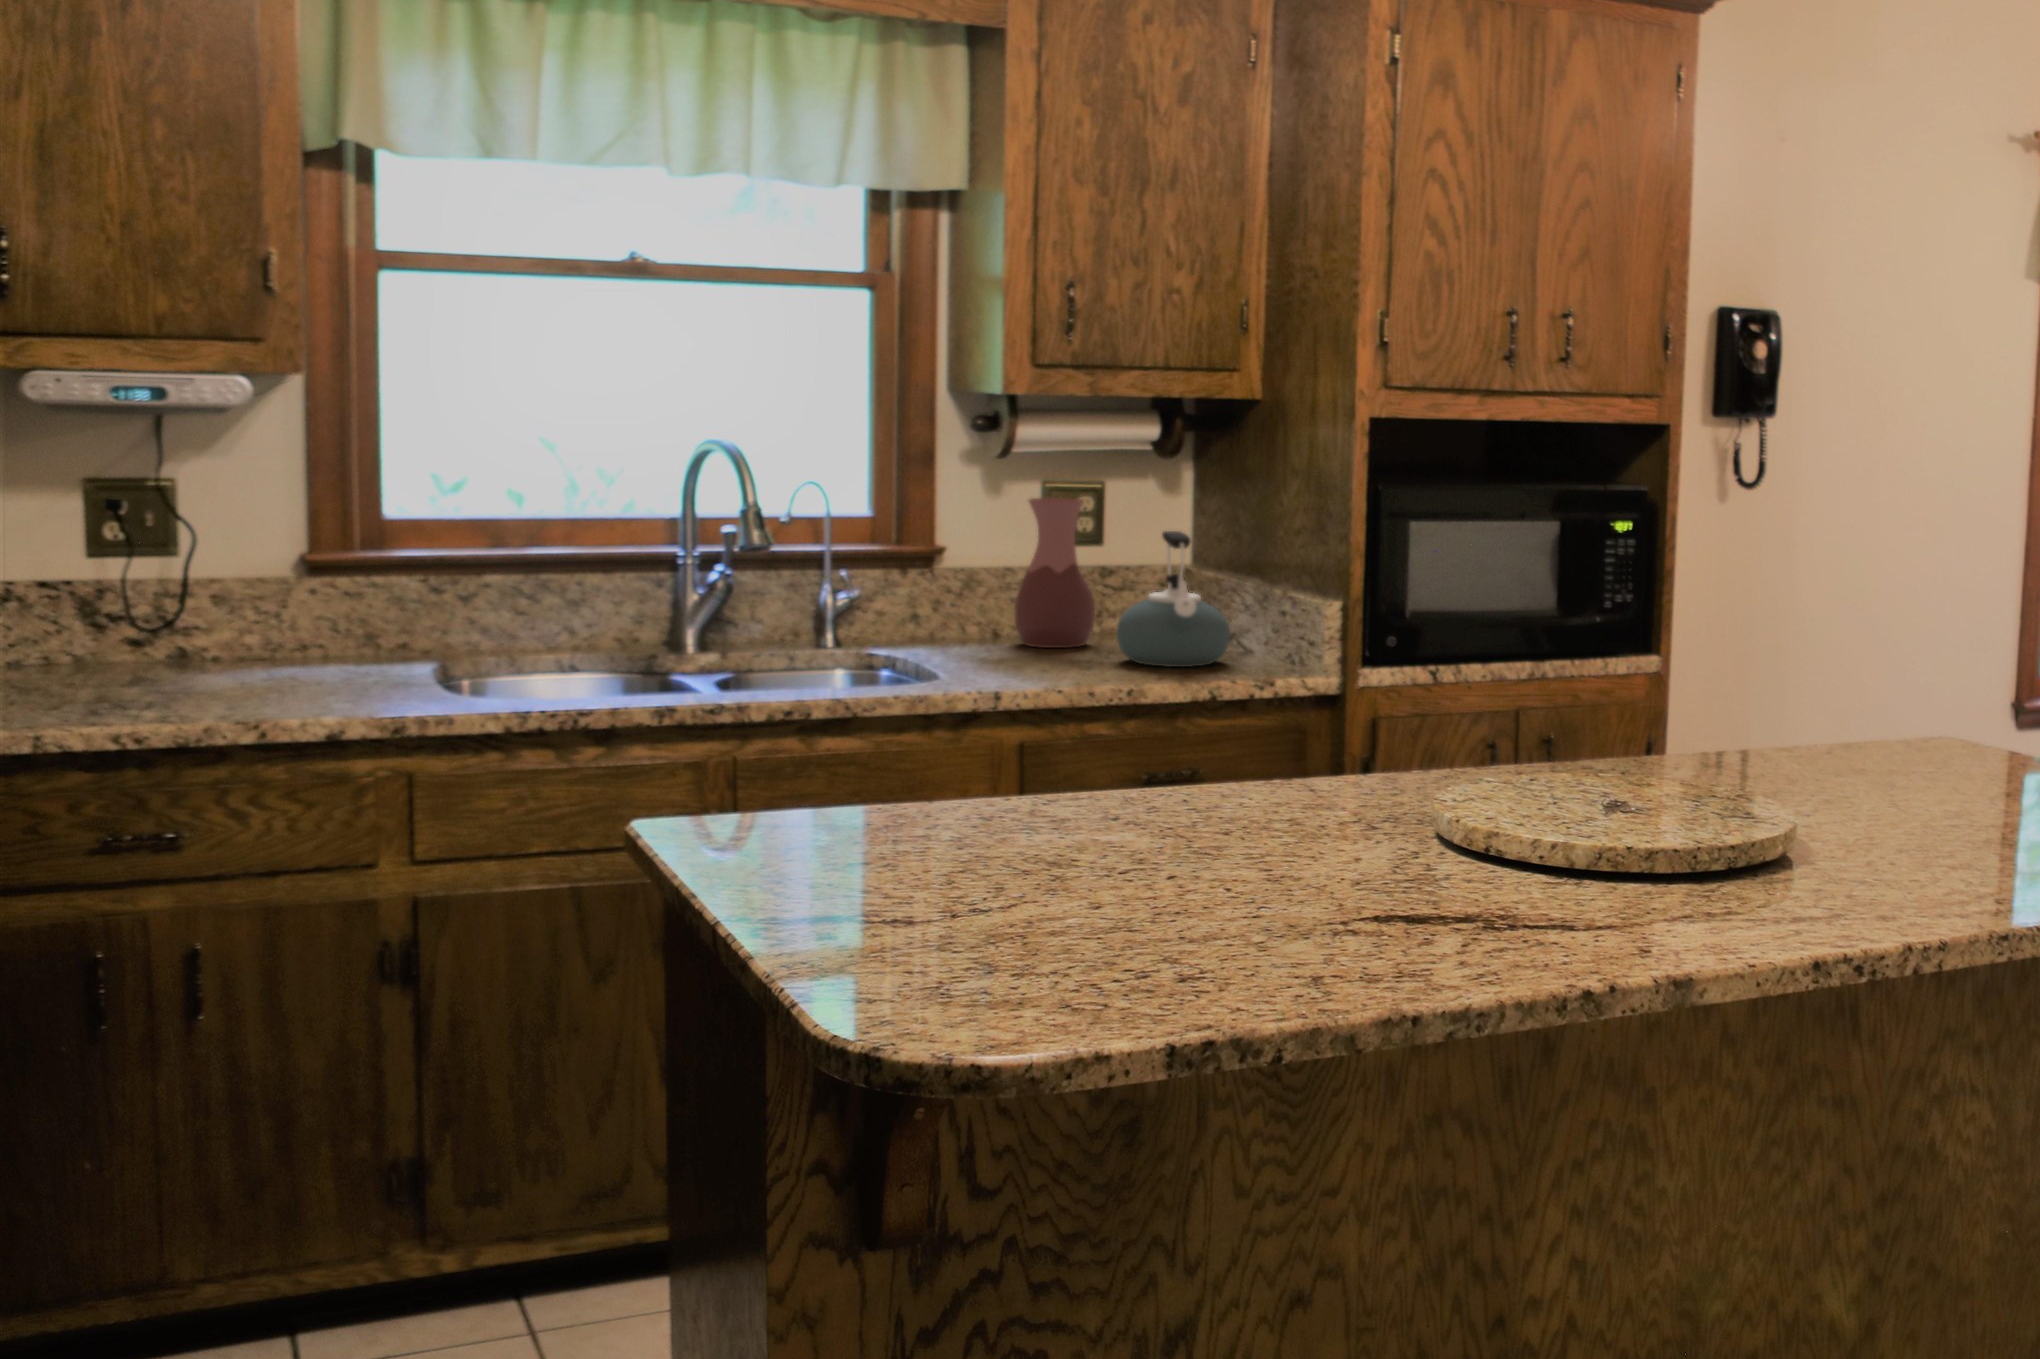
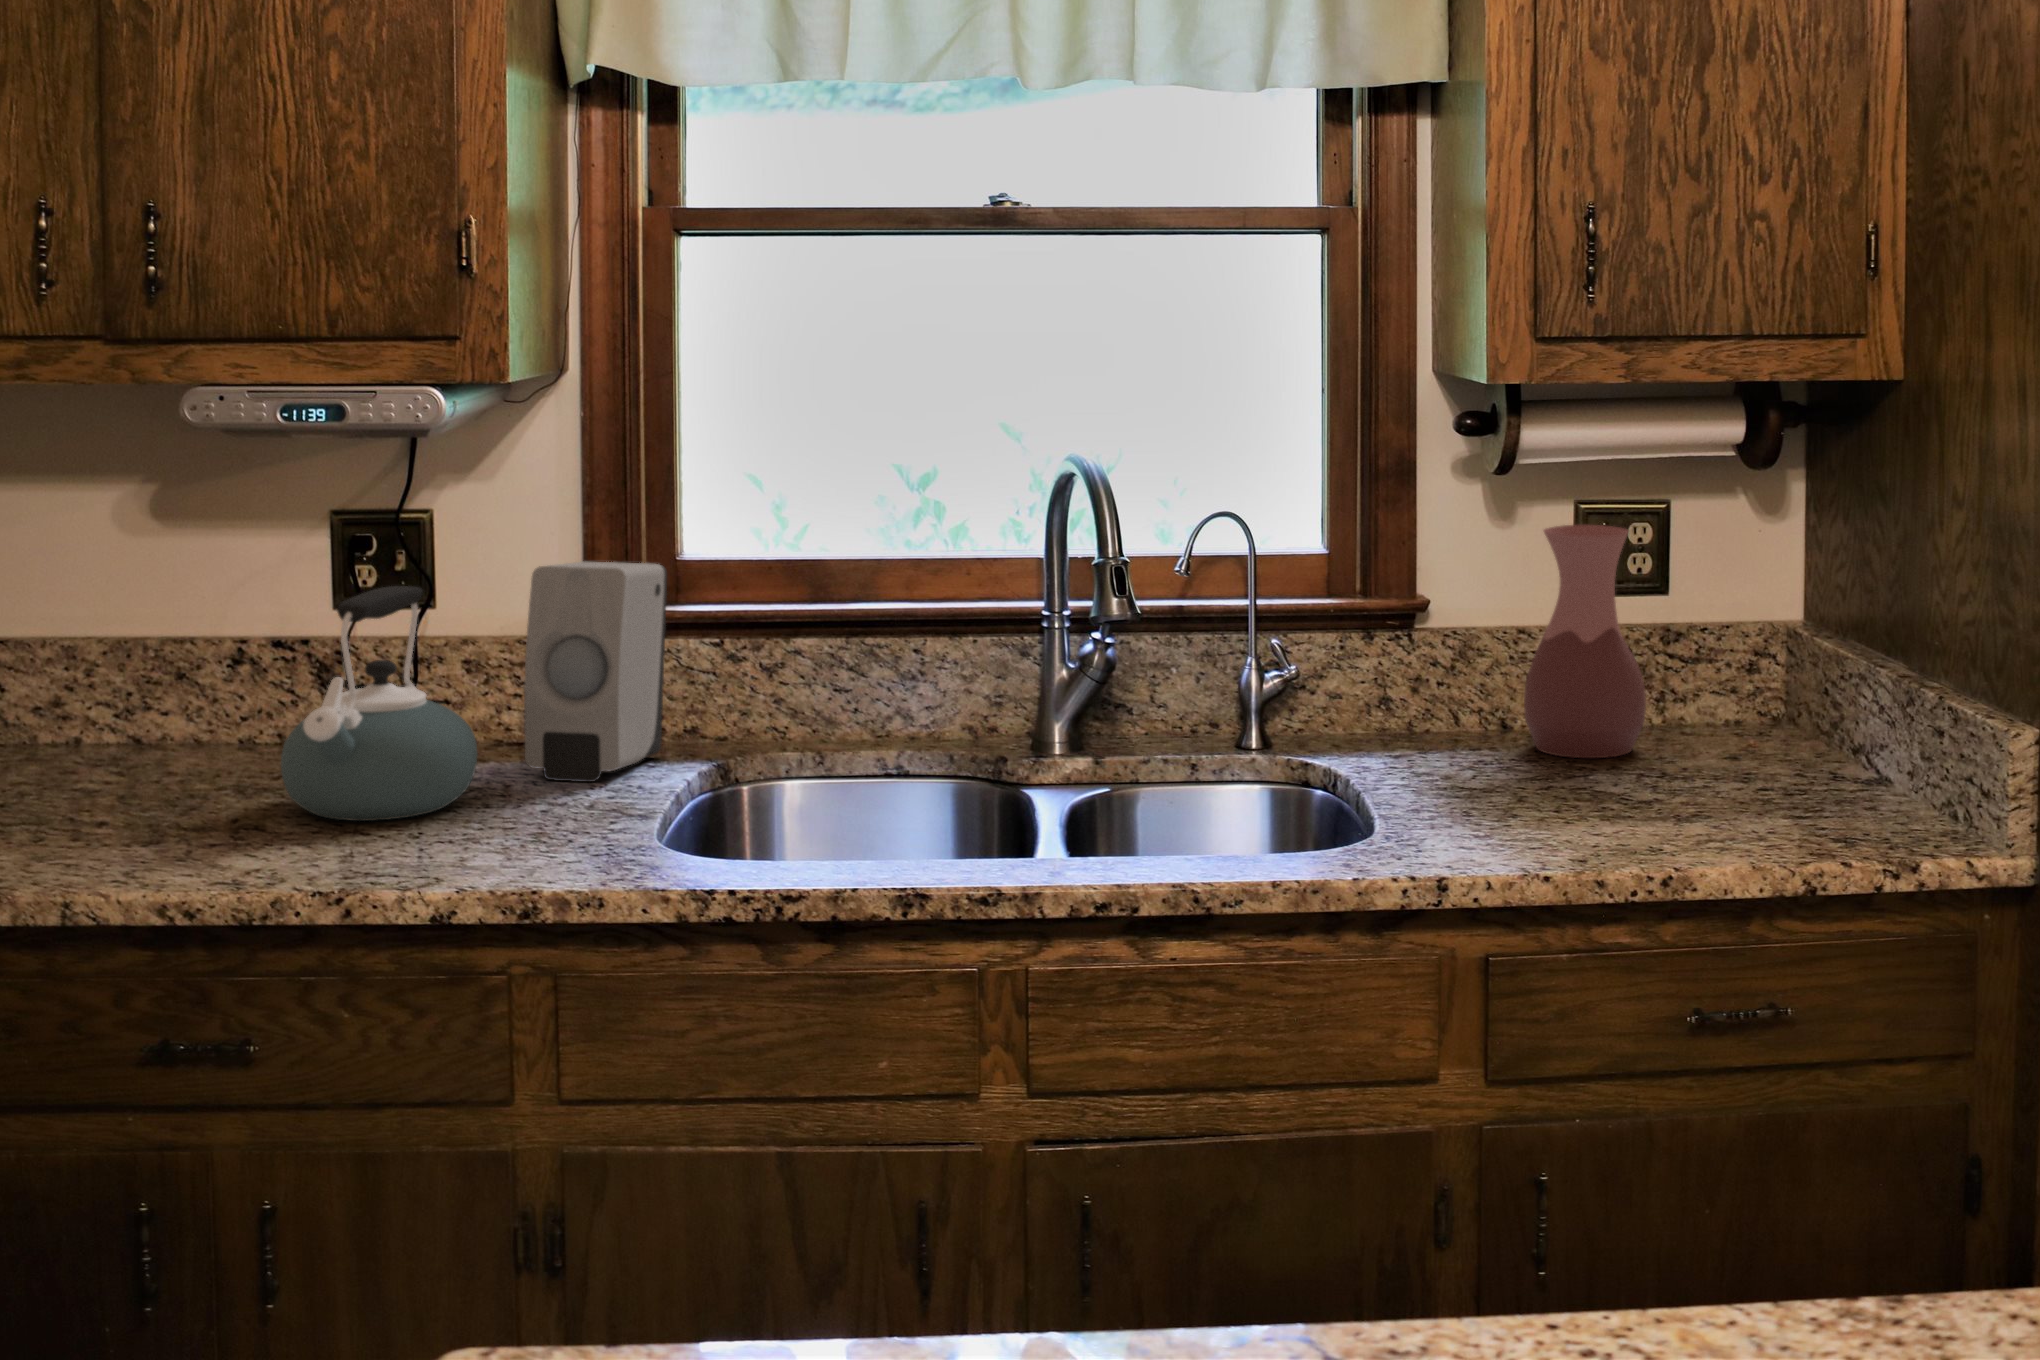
soap dispenser: none [282,517,380,675] -> present [524,561,667,782]
kettle: present [1117,531,1230,667] -> present [281,586,478,821]

